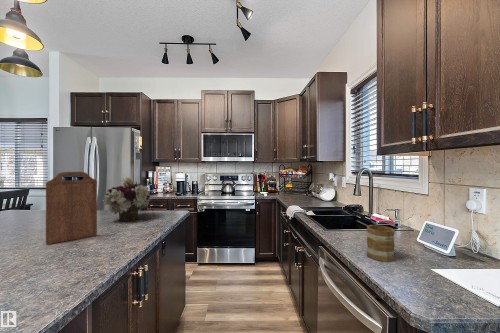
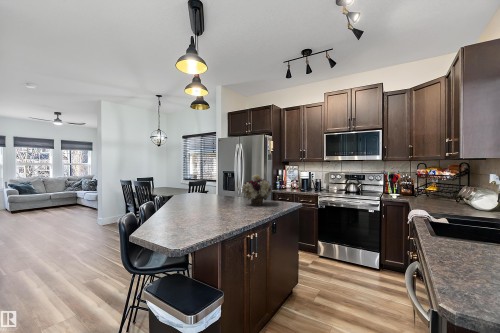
cutting board: present [46,172,97,244] -> none [212,170,236,212]
mug: present [367,225,395,262] -> none [443,229,479,267]

